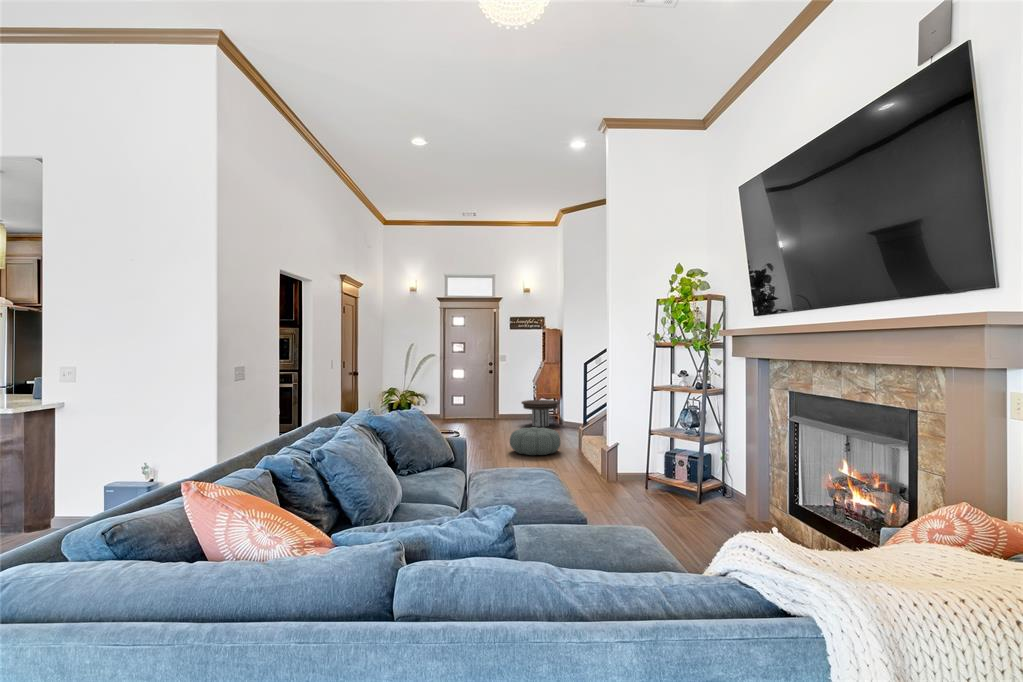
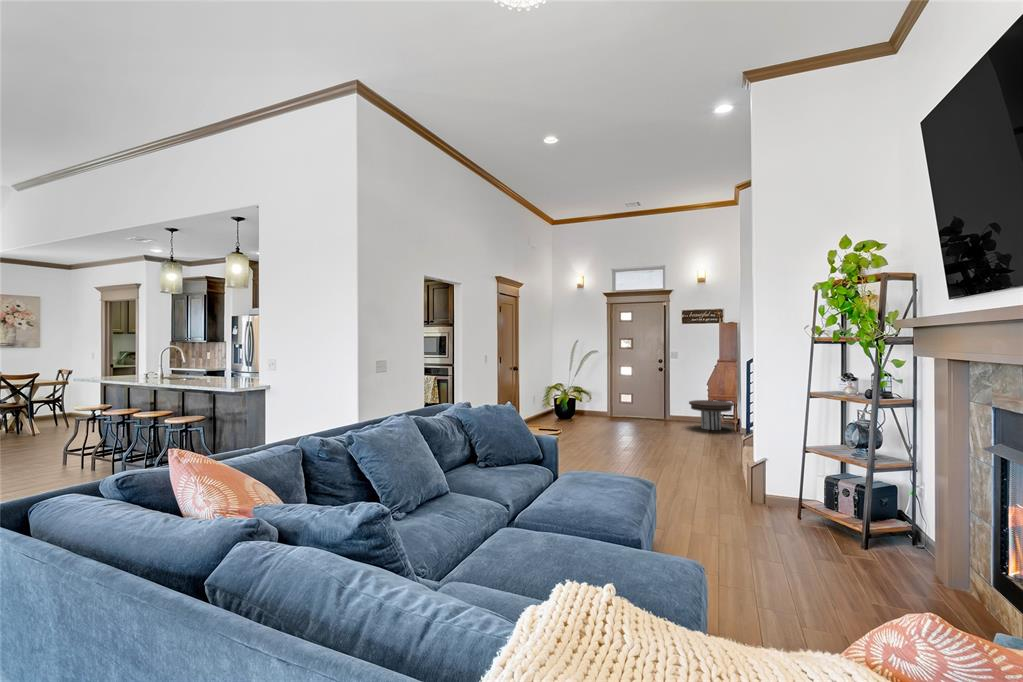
pouf: present [510,427,560,455] -> none [655,430,714,461]

